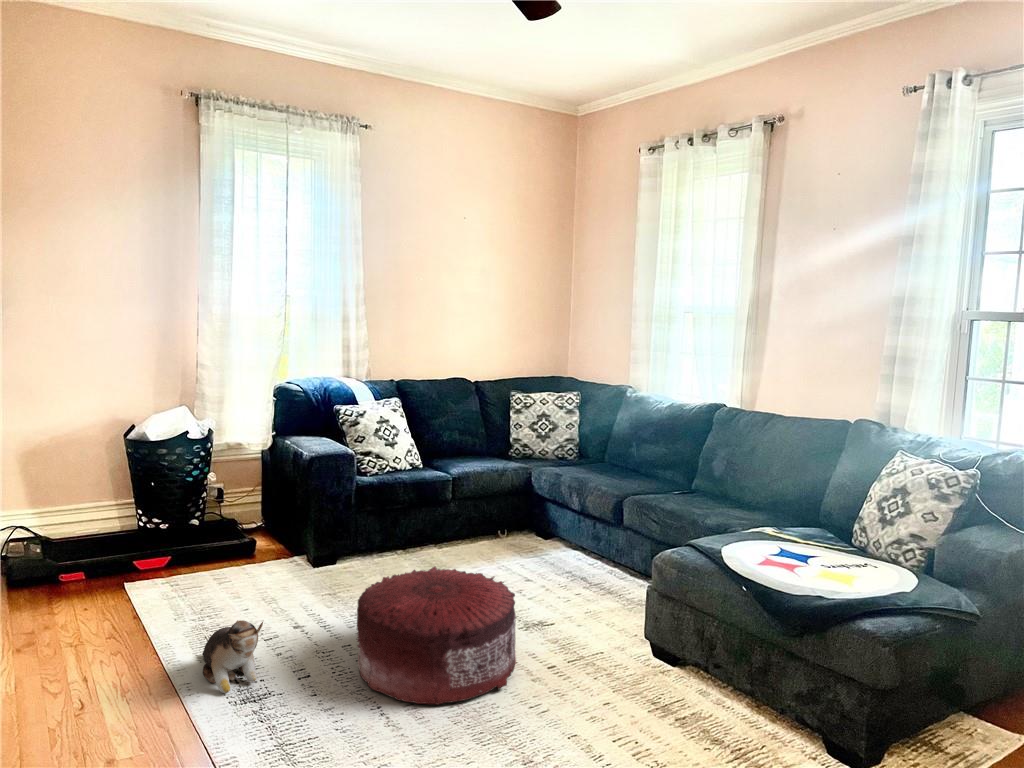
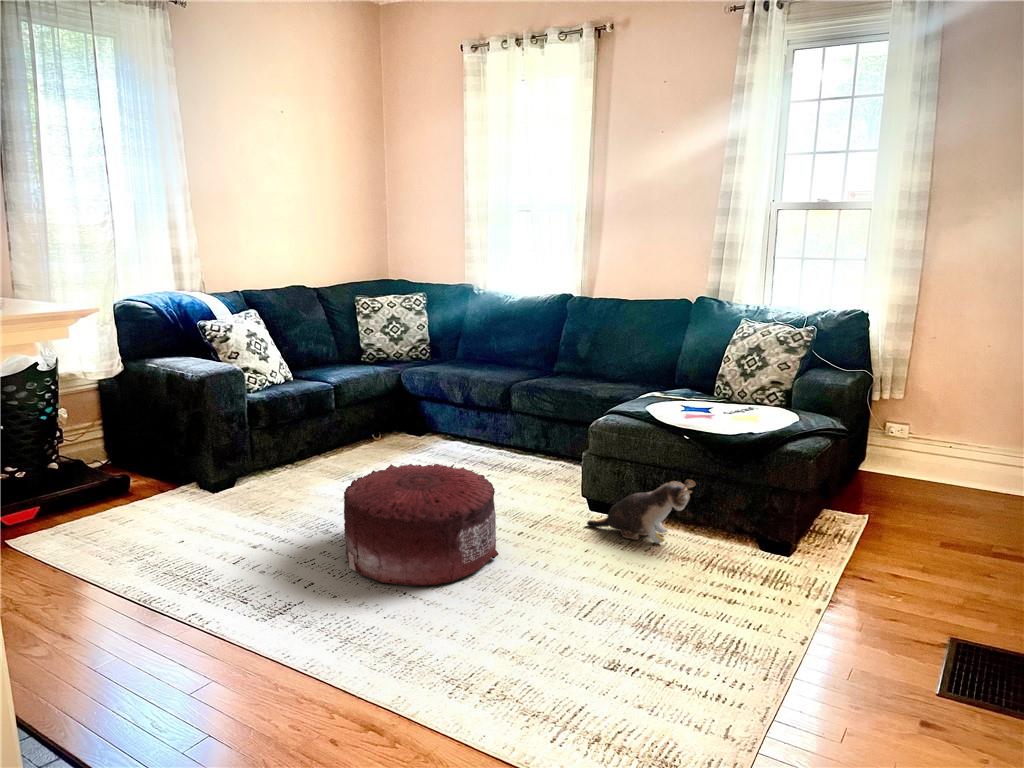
plush toy: present [202,620,263,693] -> present [587,480,696,543]

